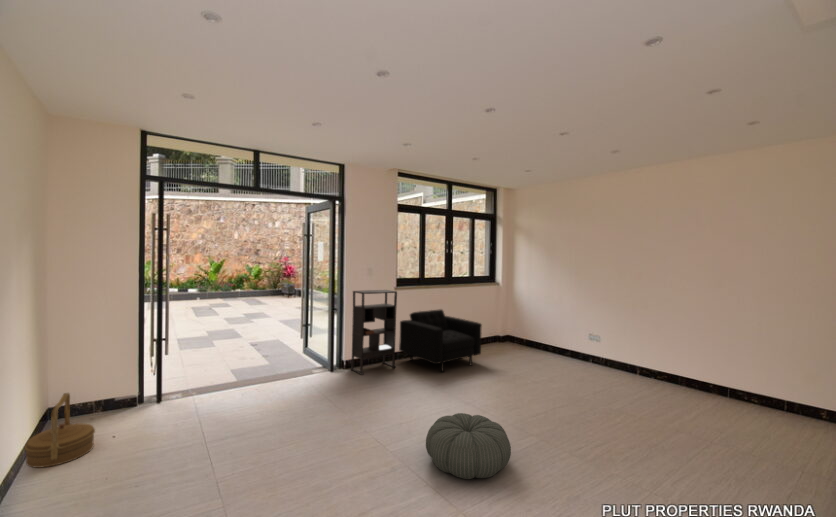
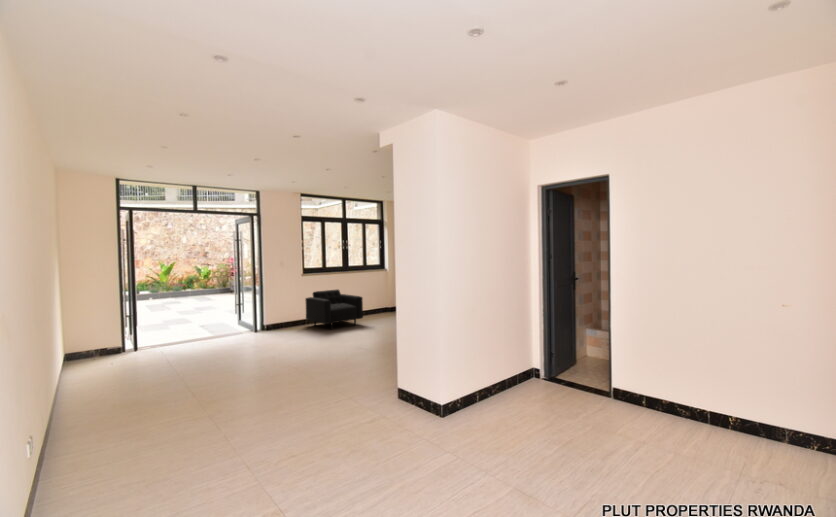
bookshelf: present [351,290,397,375] -> none [267,276,301,334]
woven basket: present [25,393,95,468] -> none [67,337,104,373]
pouf: present [426,413,511,479] -> none [291,337,337,363]

